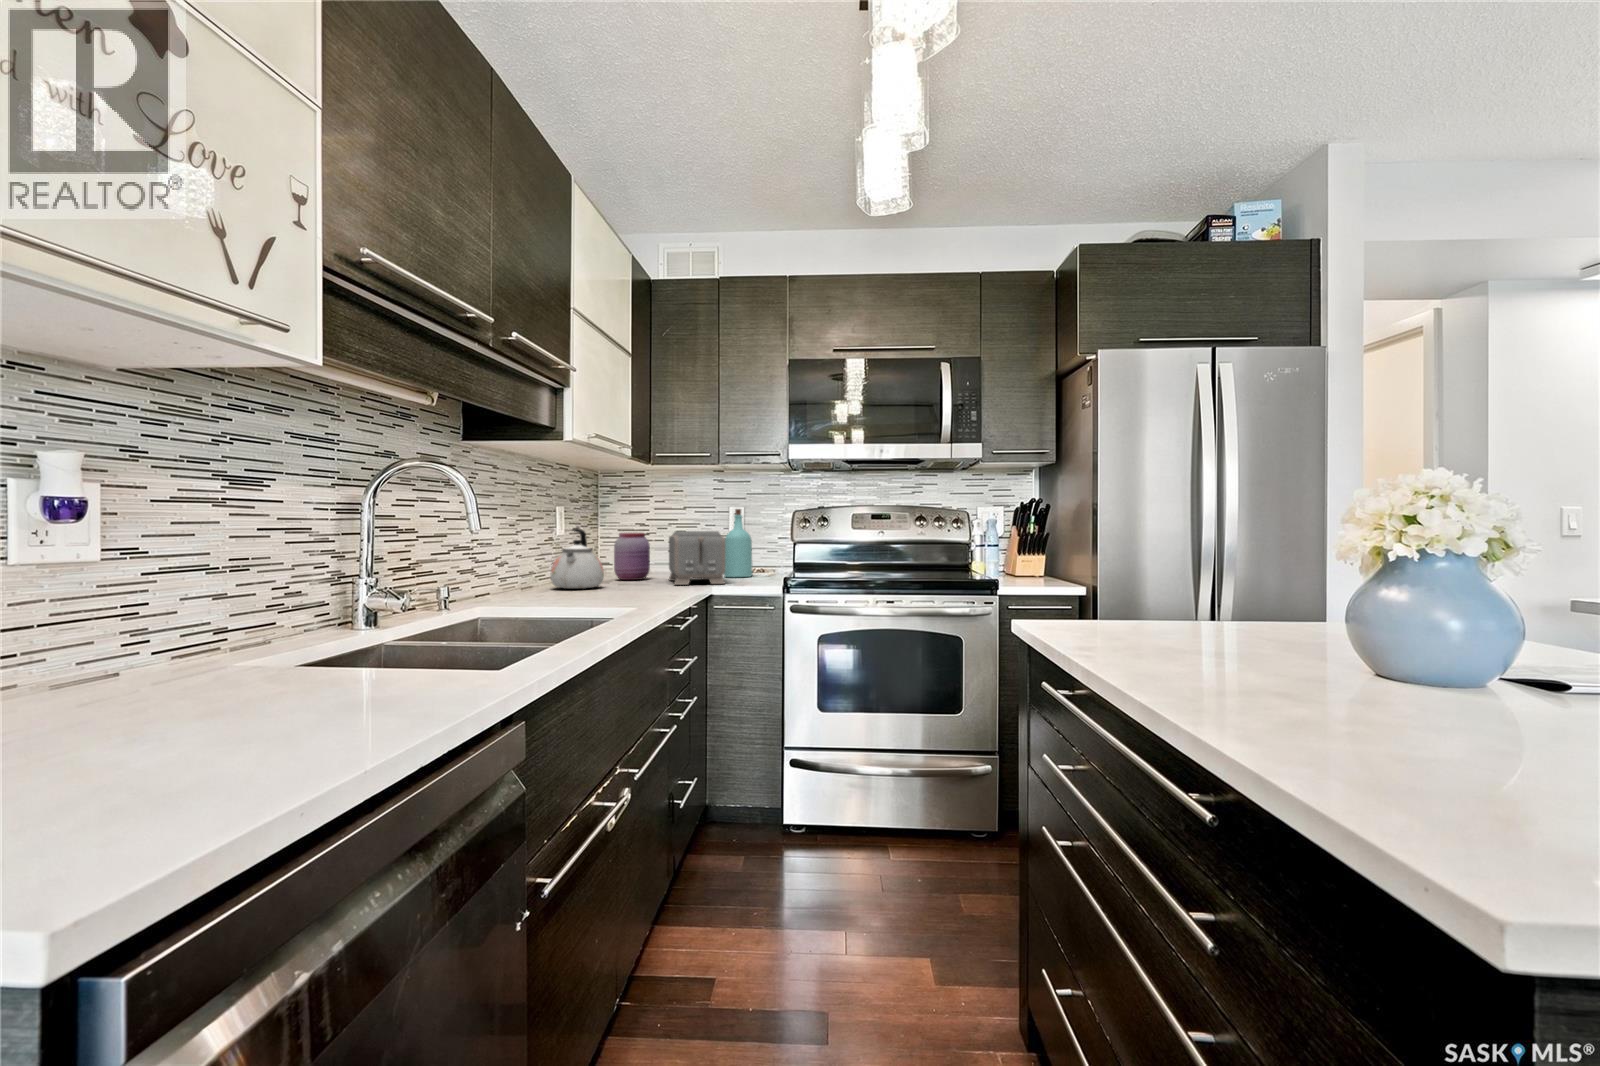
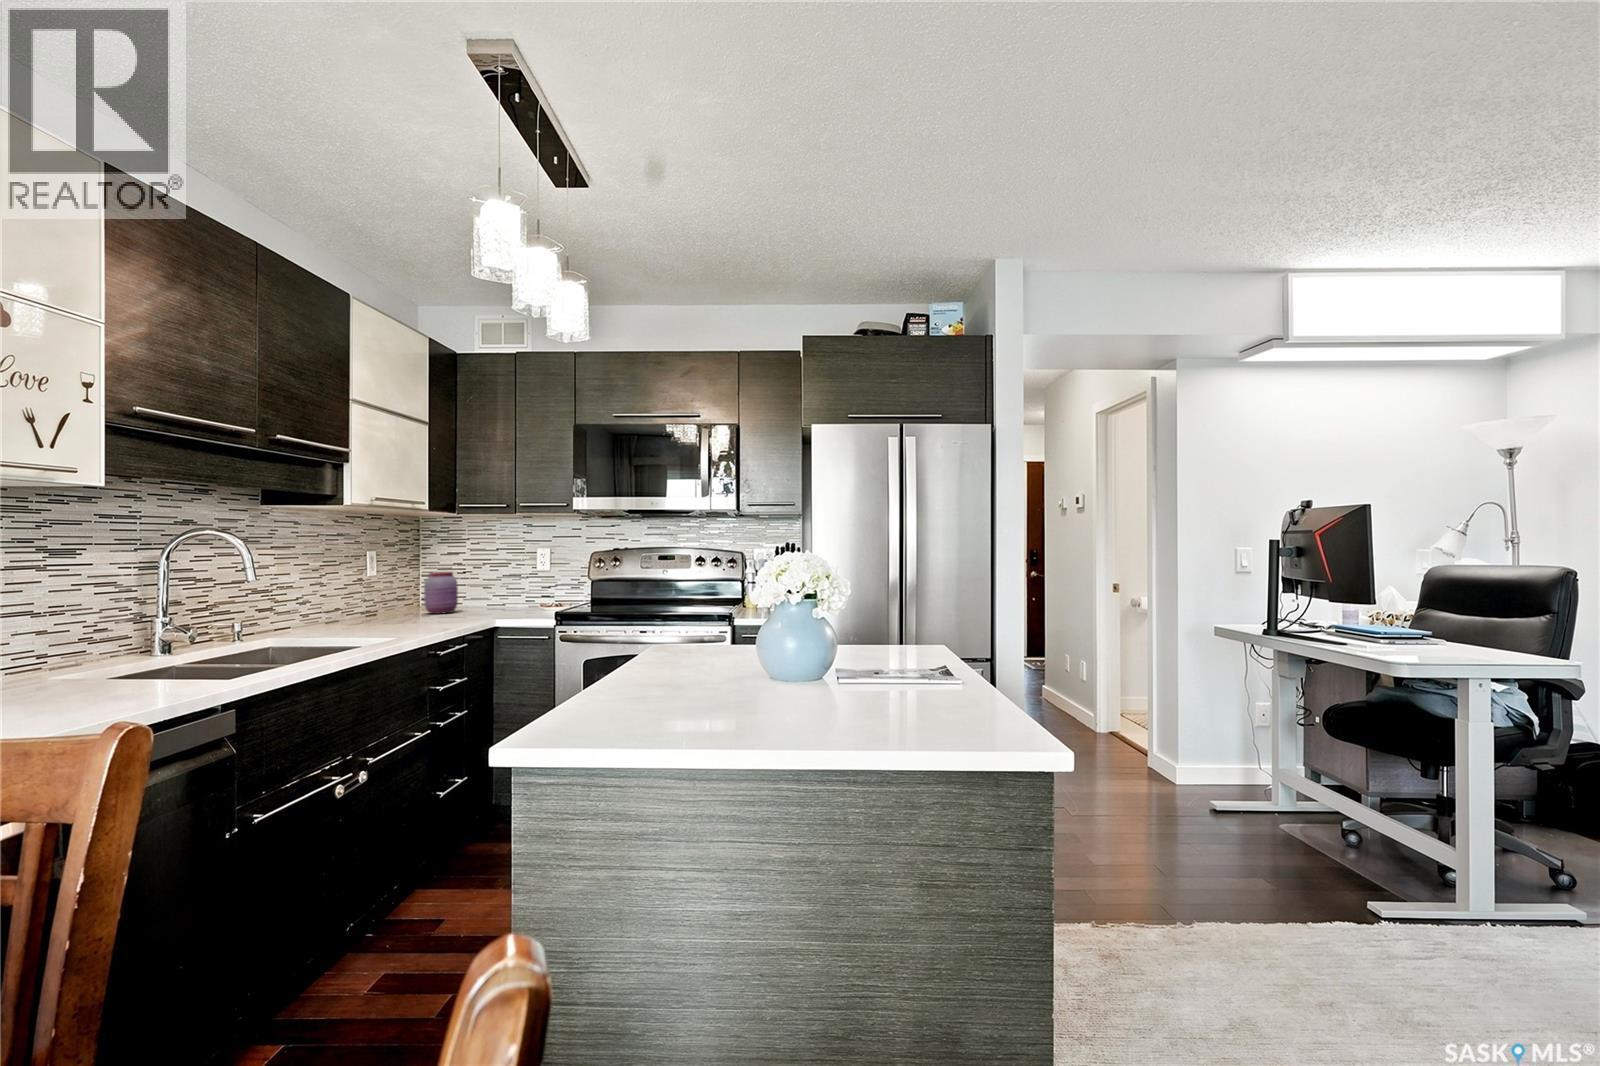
bottle: present [724,509,753,577] -> none [527,549,553,609]
kettle: present [550,529,604,589] -> none [354,571,403,622]
toaster: present [669,531,725,585] -> none [467,570,514,617]

